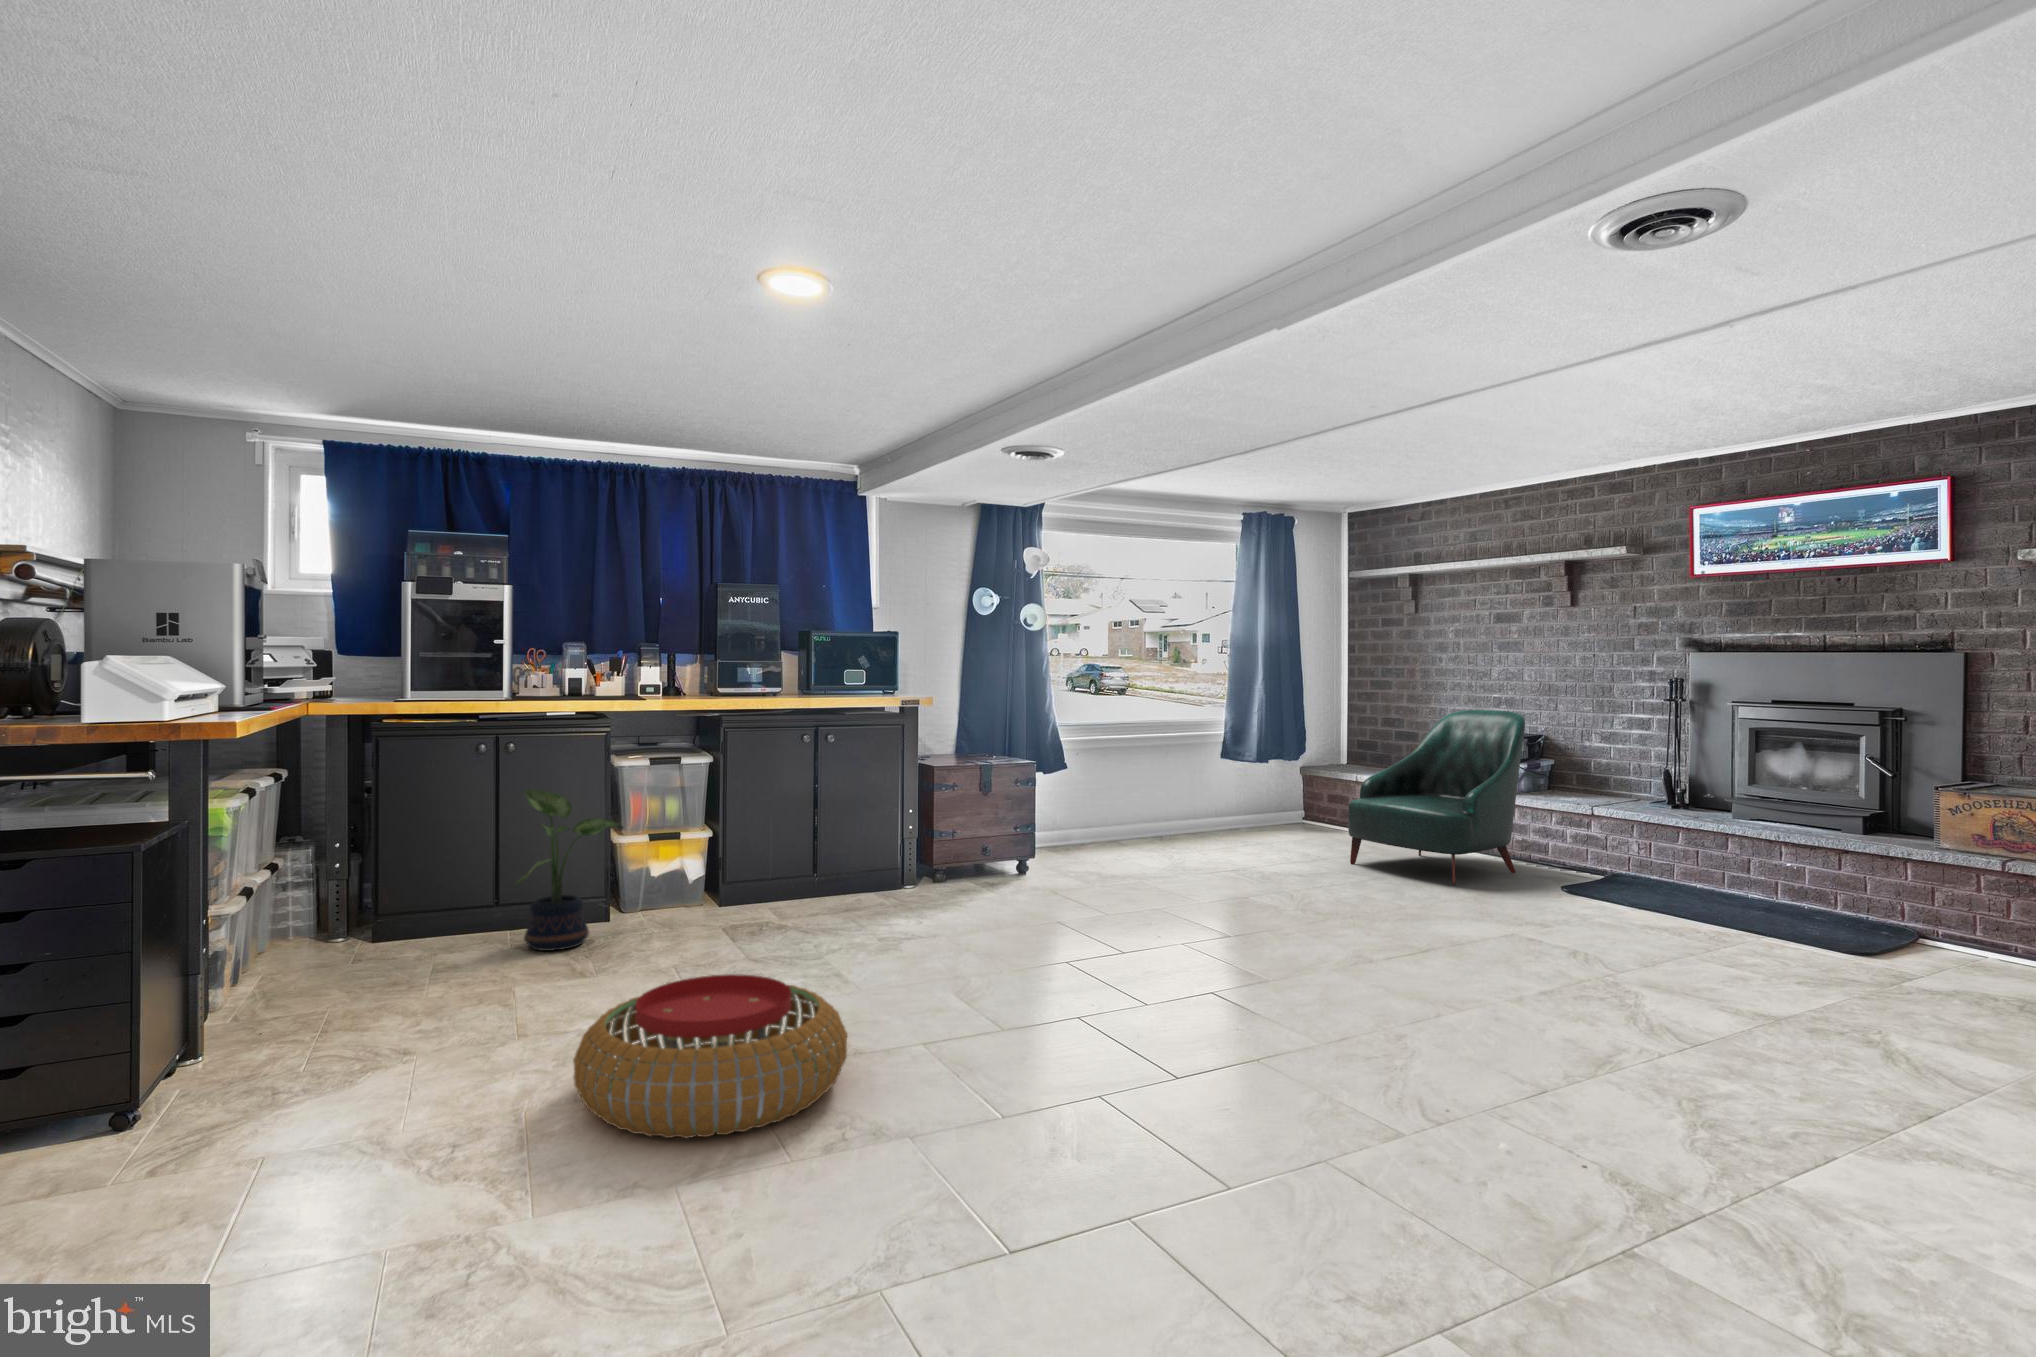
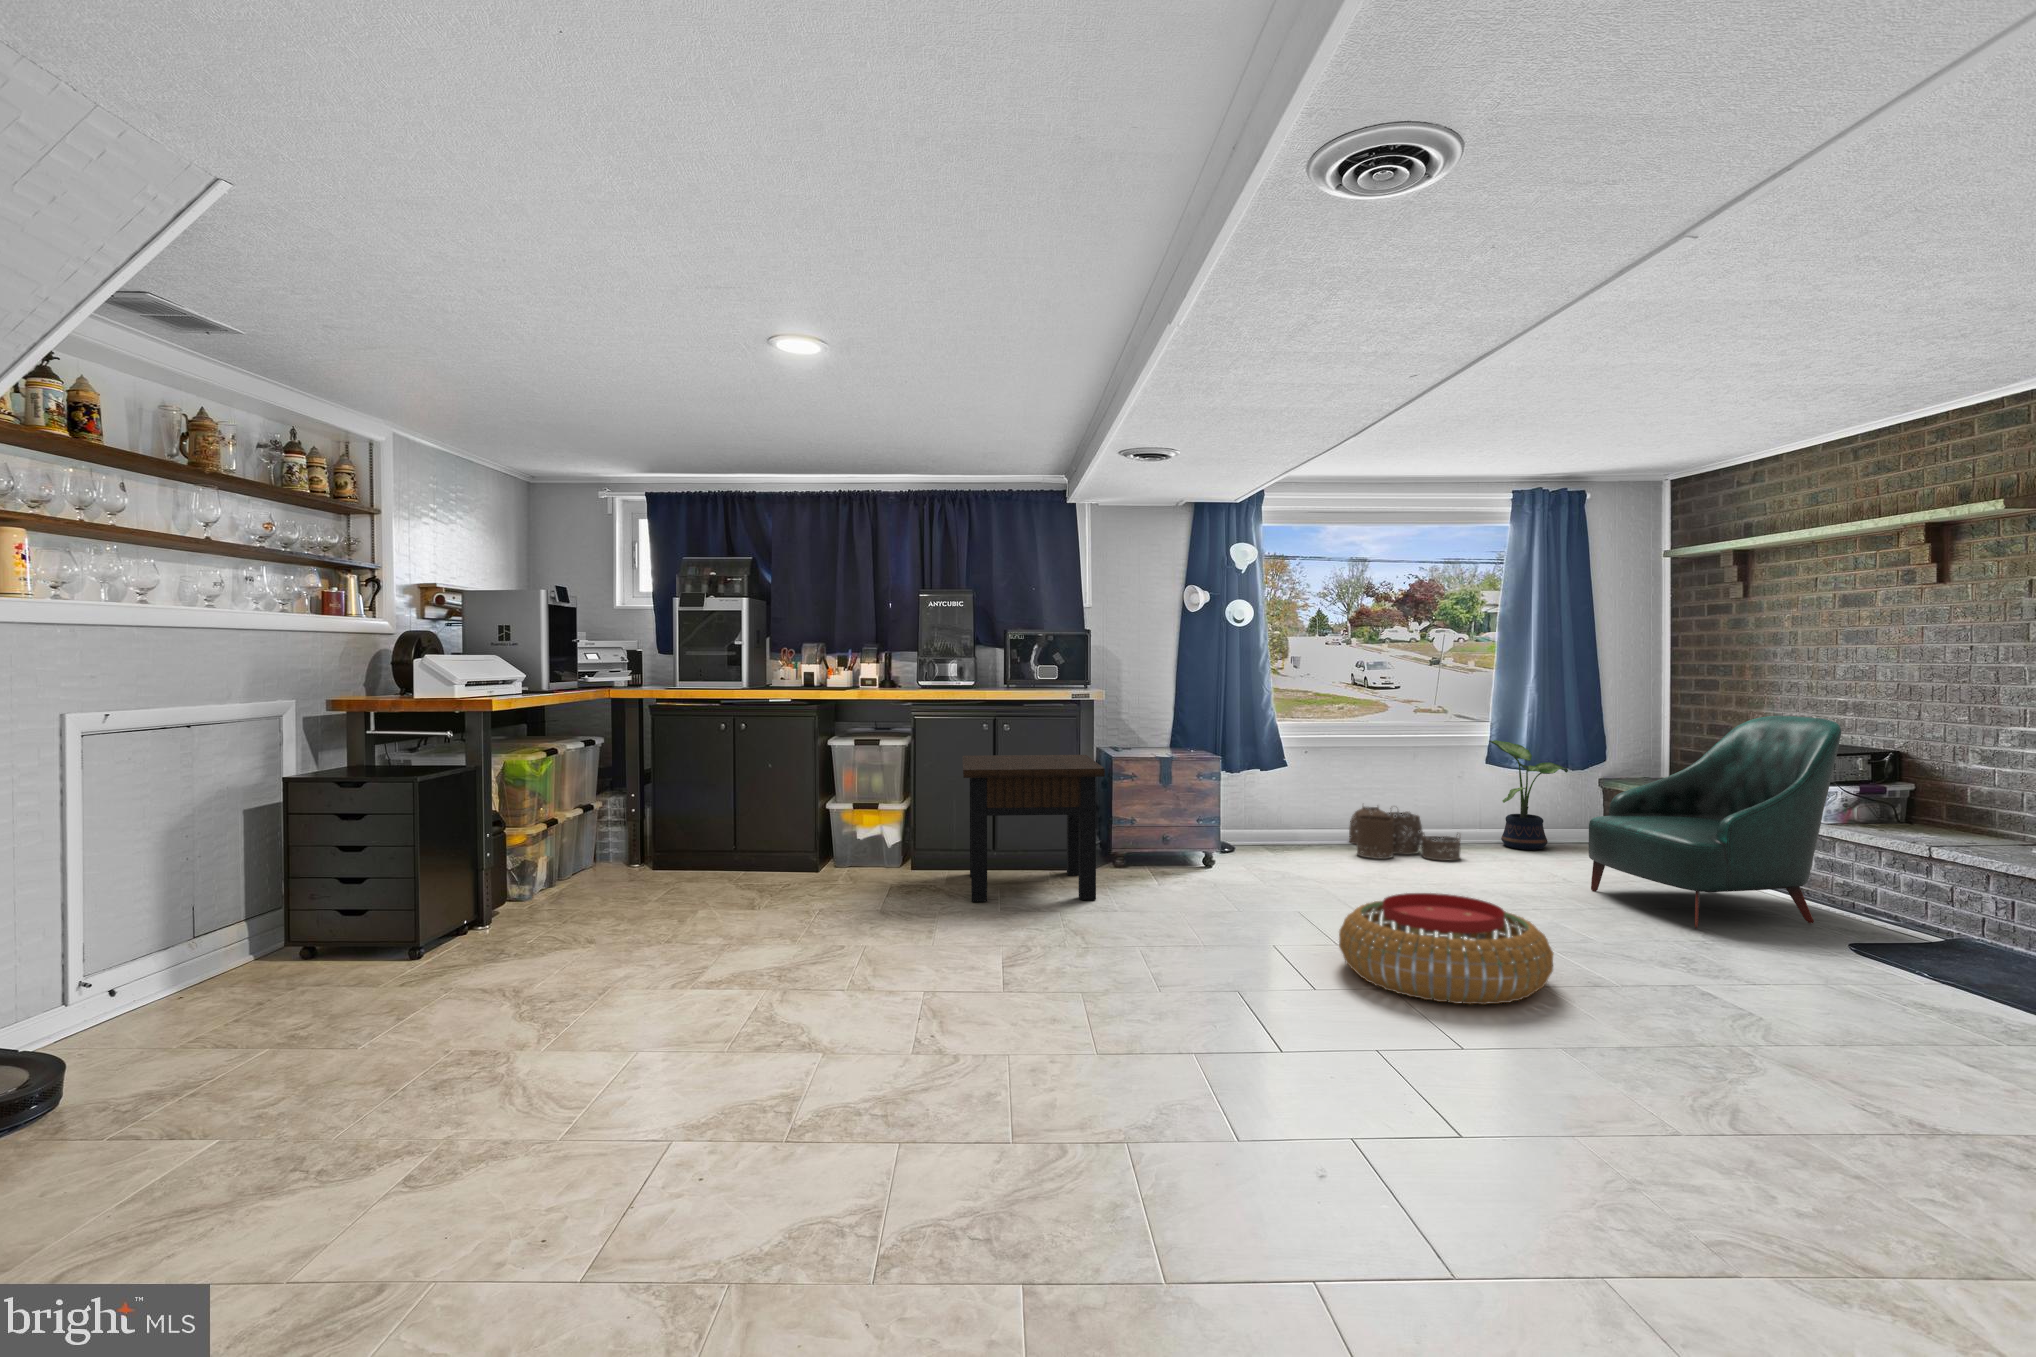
side table: none [791,765,981,932] -> present [963,755,1105,902]
potted plant: present [515,789,623,951] -> present [1489,740,1568,850]
woven basket: none [1118,802,1227,853] -> present [1349,807,1460,860]
pouf: present [573,974,847,1138] -> present [1339,893,1553,1005]

